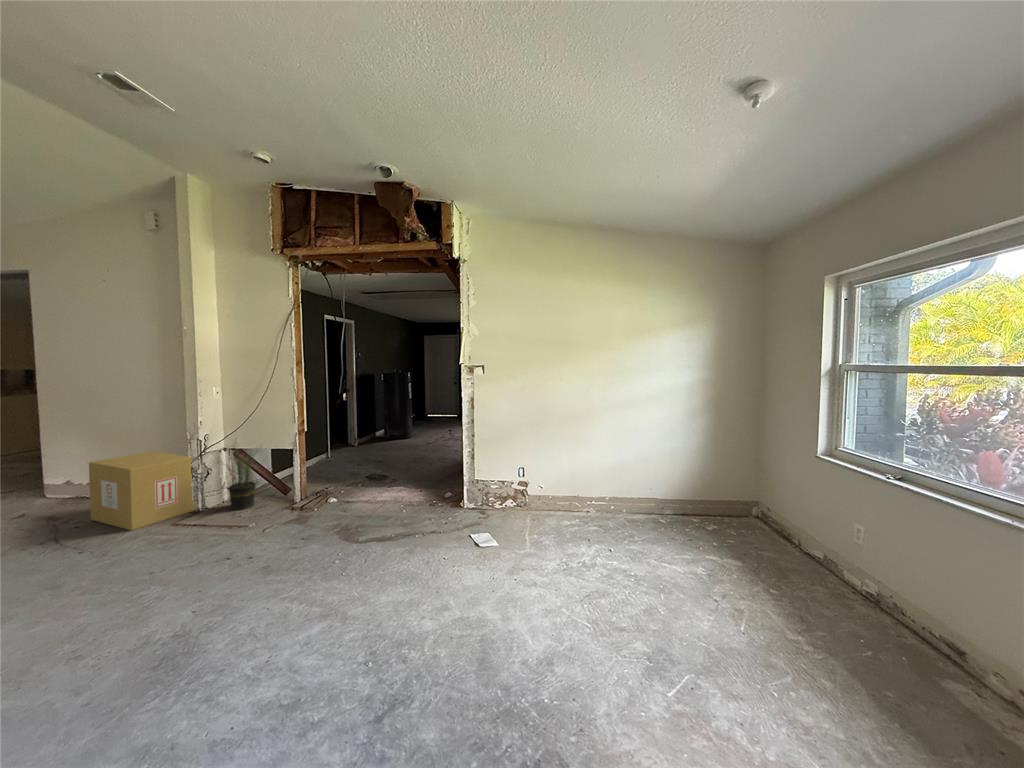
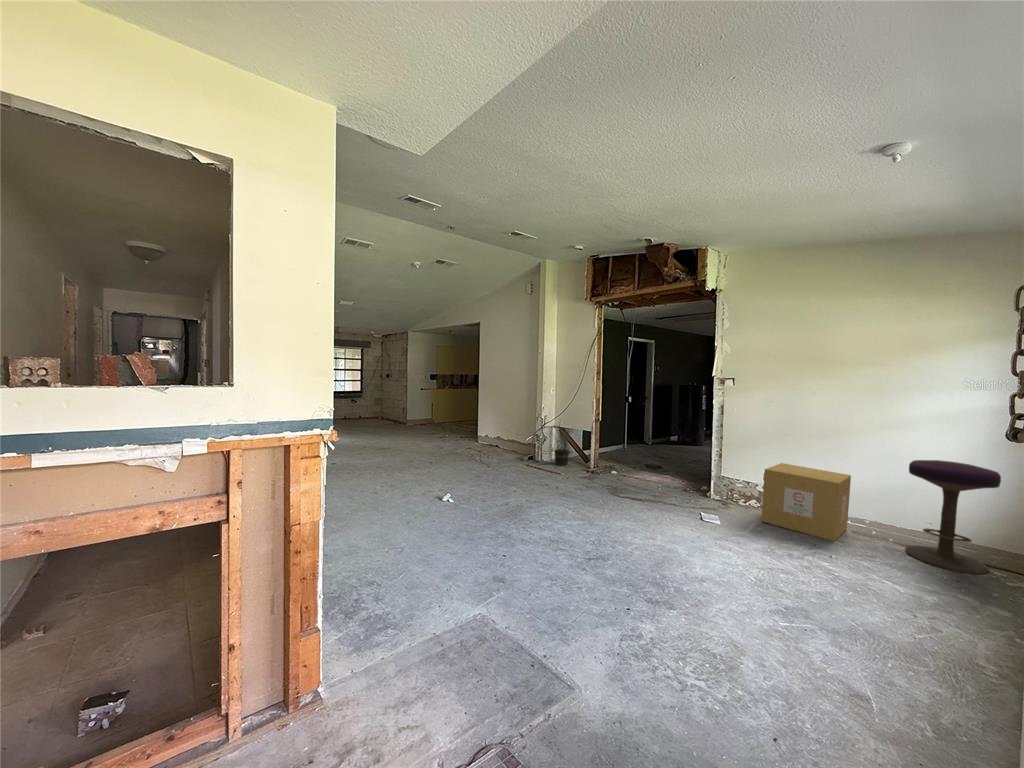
stool: none [640,434,701,530] -> present [905,460,1001,574]
cardboard box: present [89,451,195,531] -> present [761,463,851,541]

